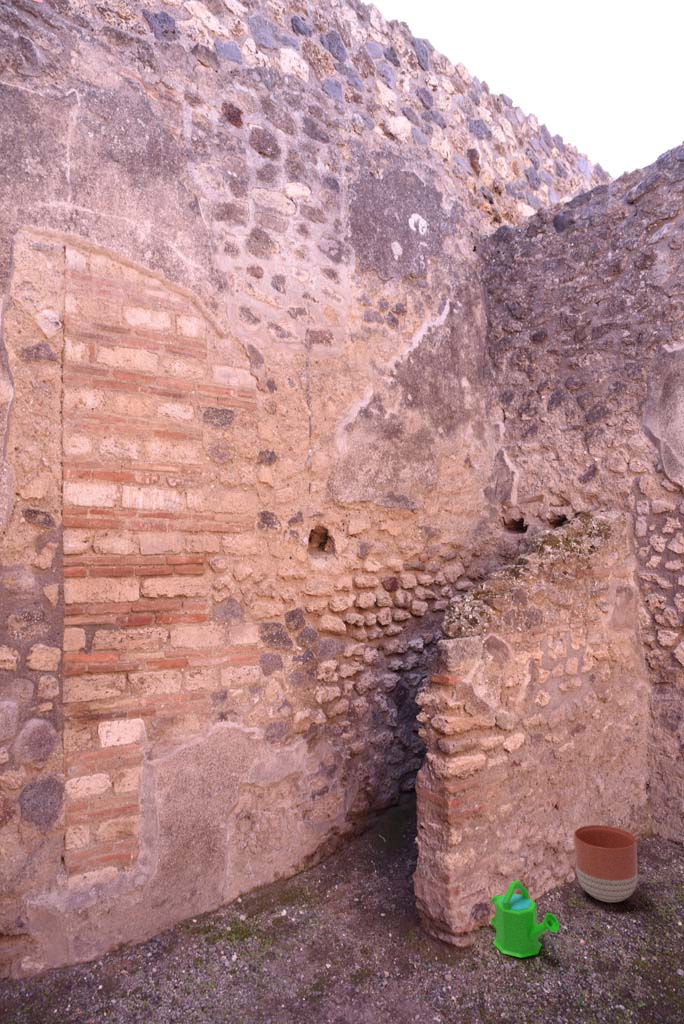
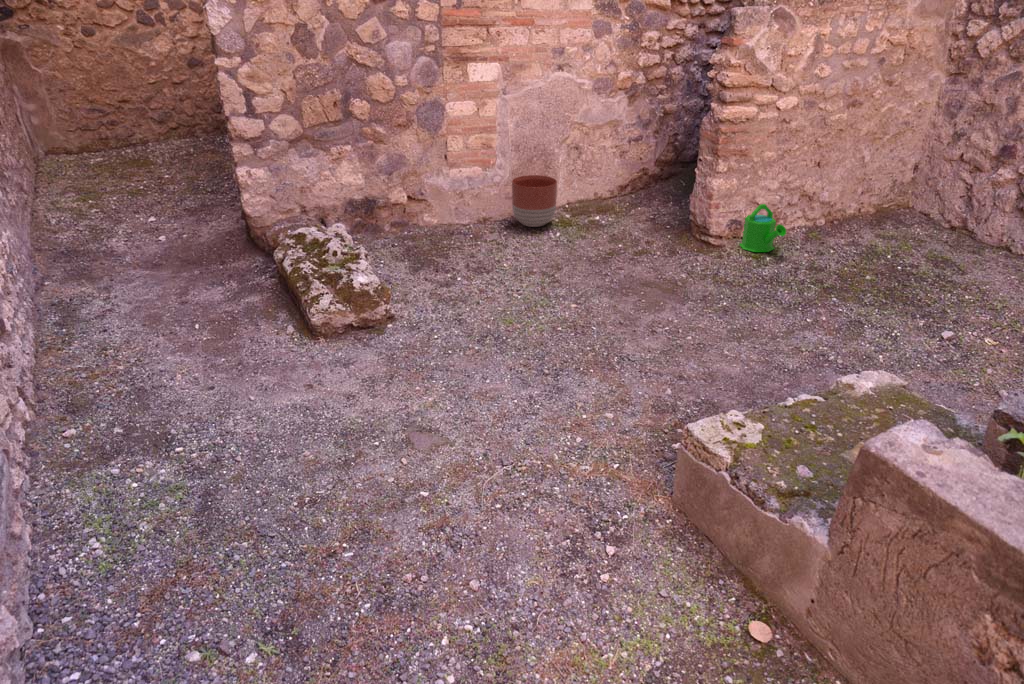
planter: present [574,825,637,902] -> present [512,175,557,227]

